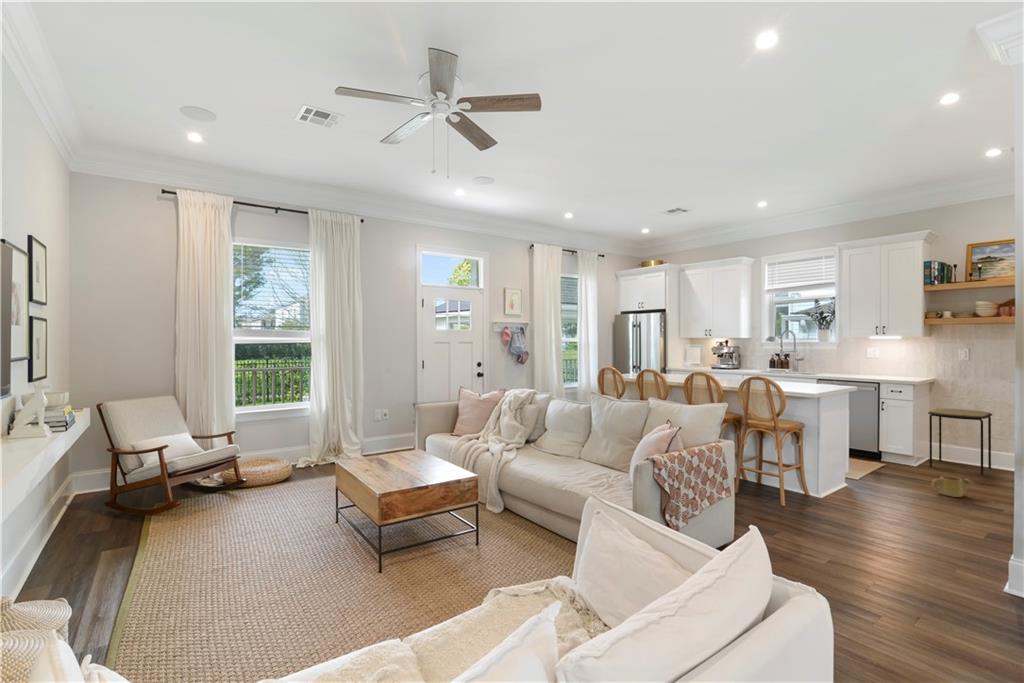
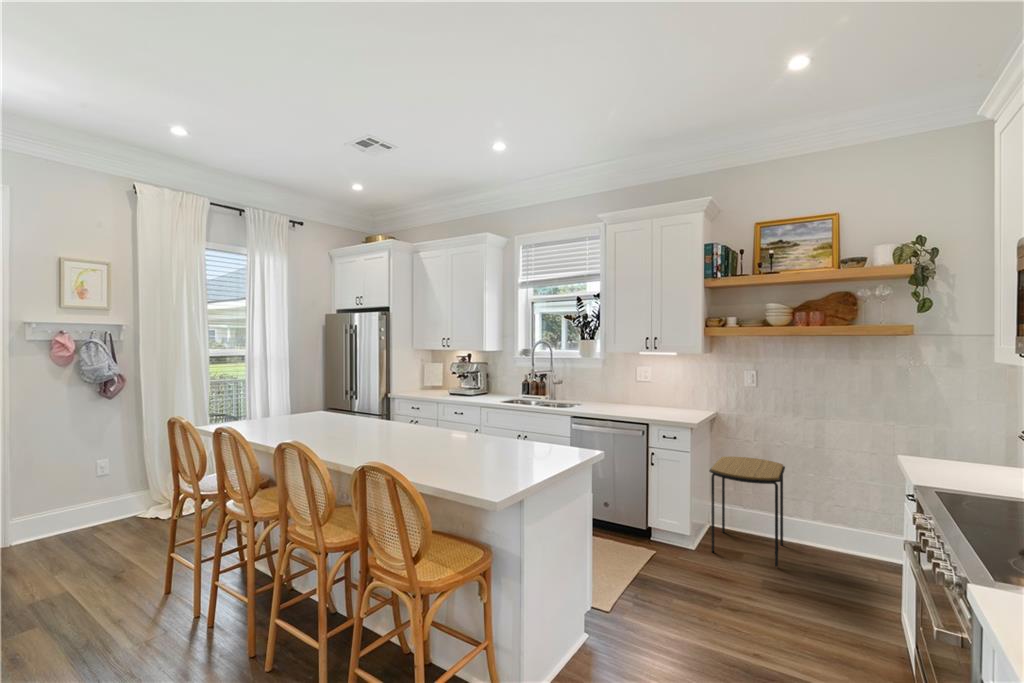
watering can: present [932,476,974,497] -> none [717,609,779,656]

